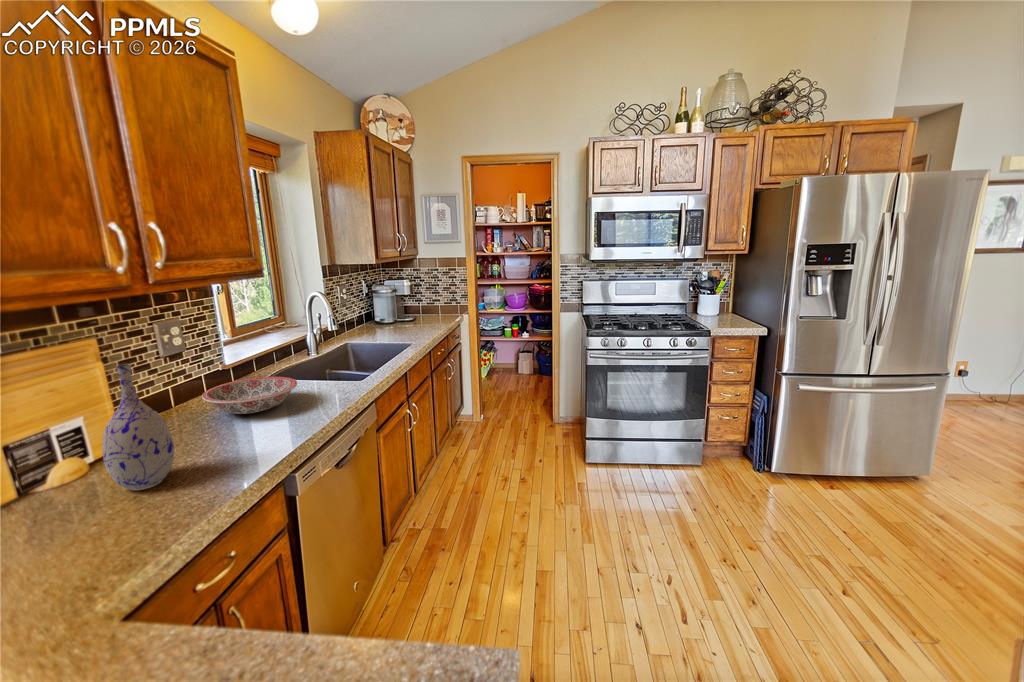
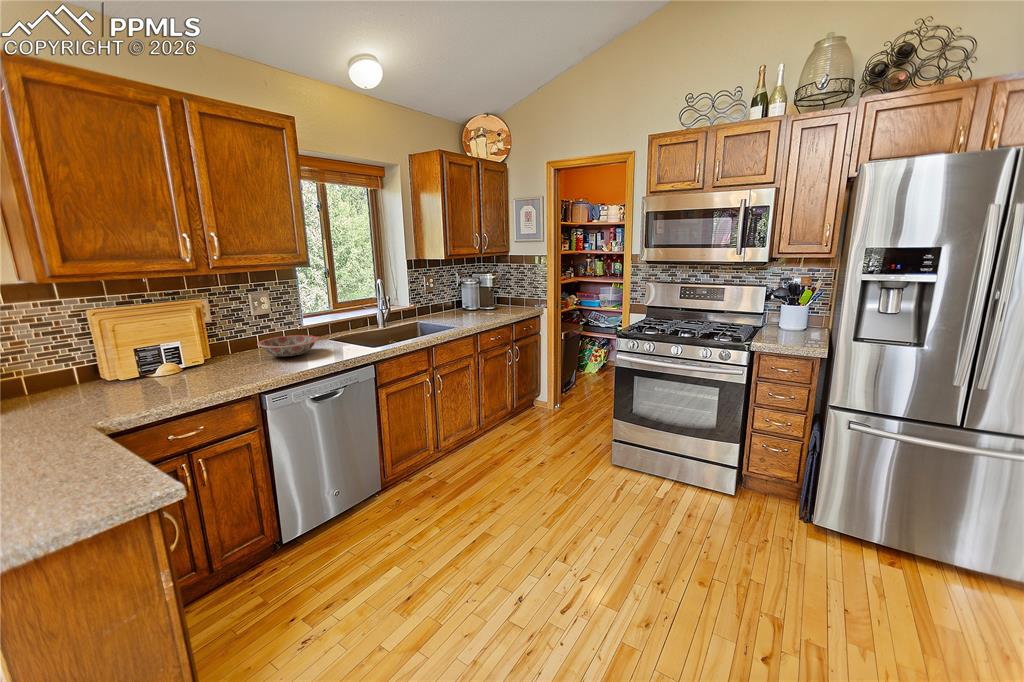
vase: present [102,364,174,490] -> none [164,313,203,384]

